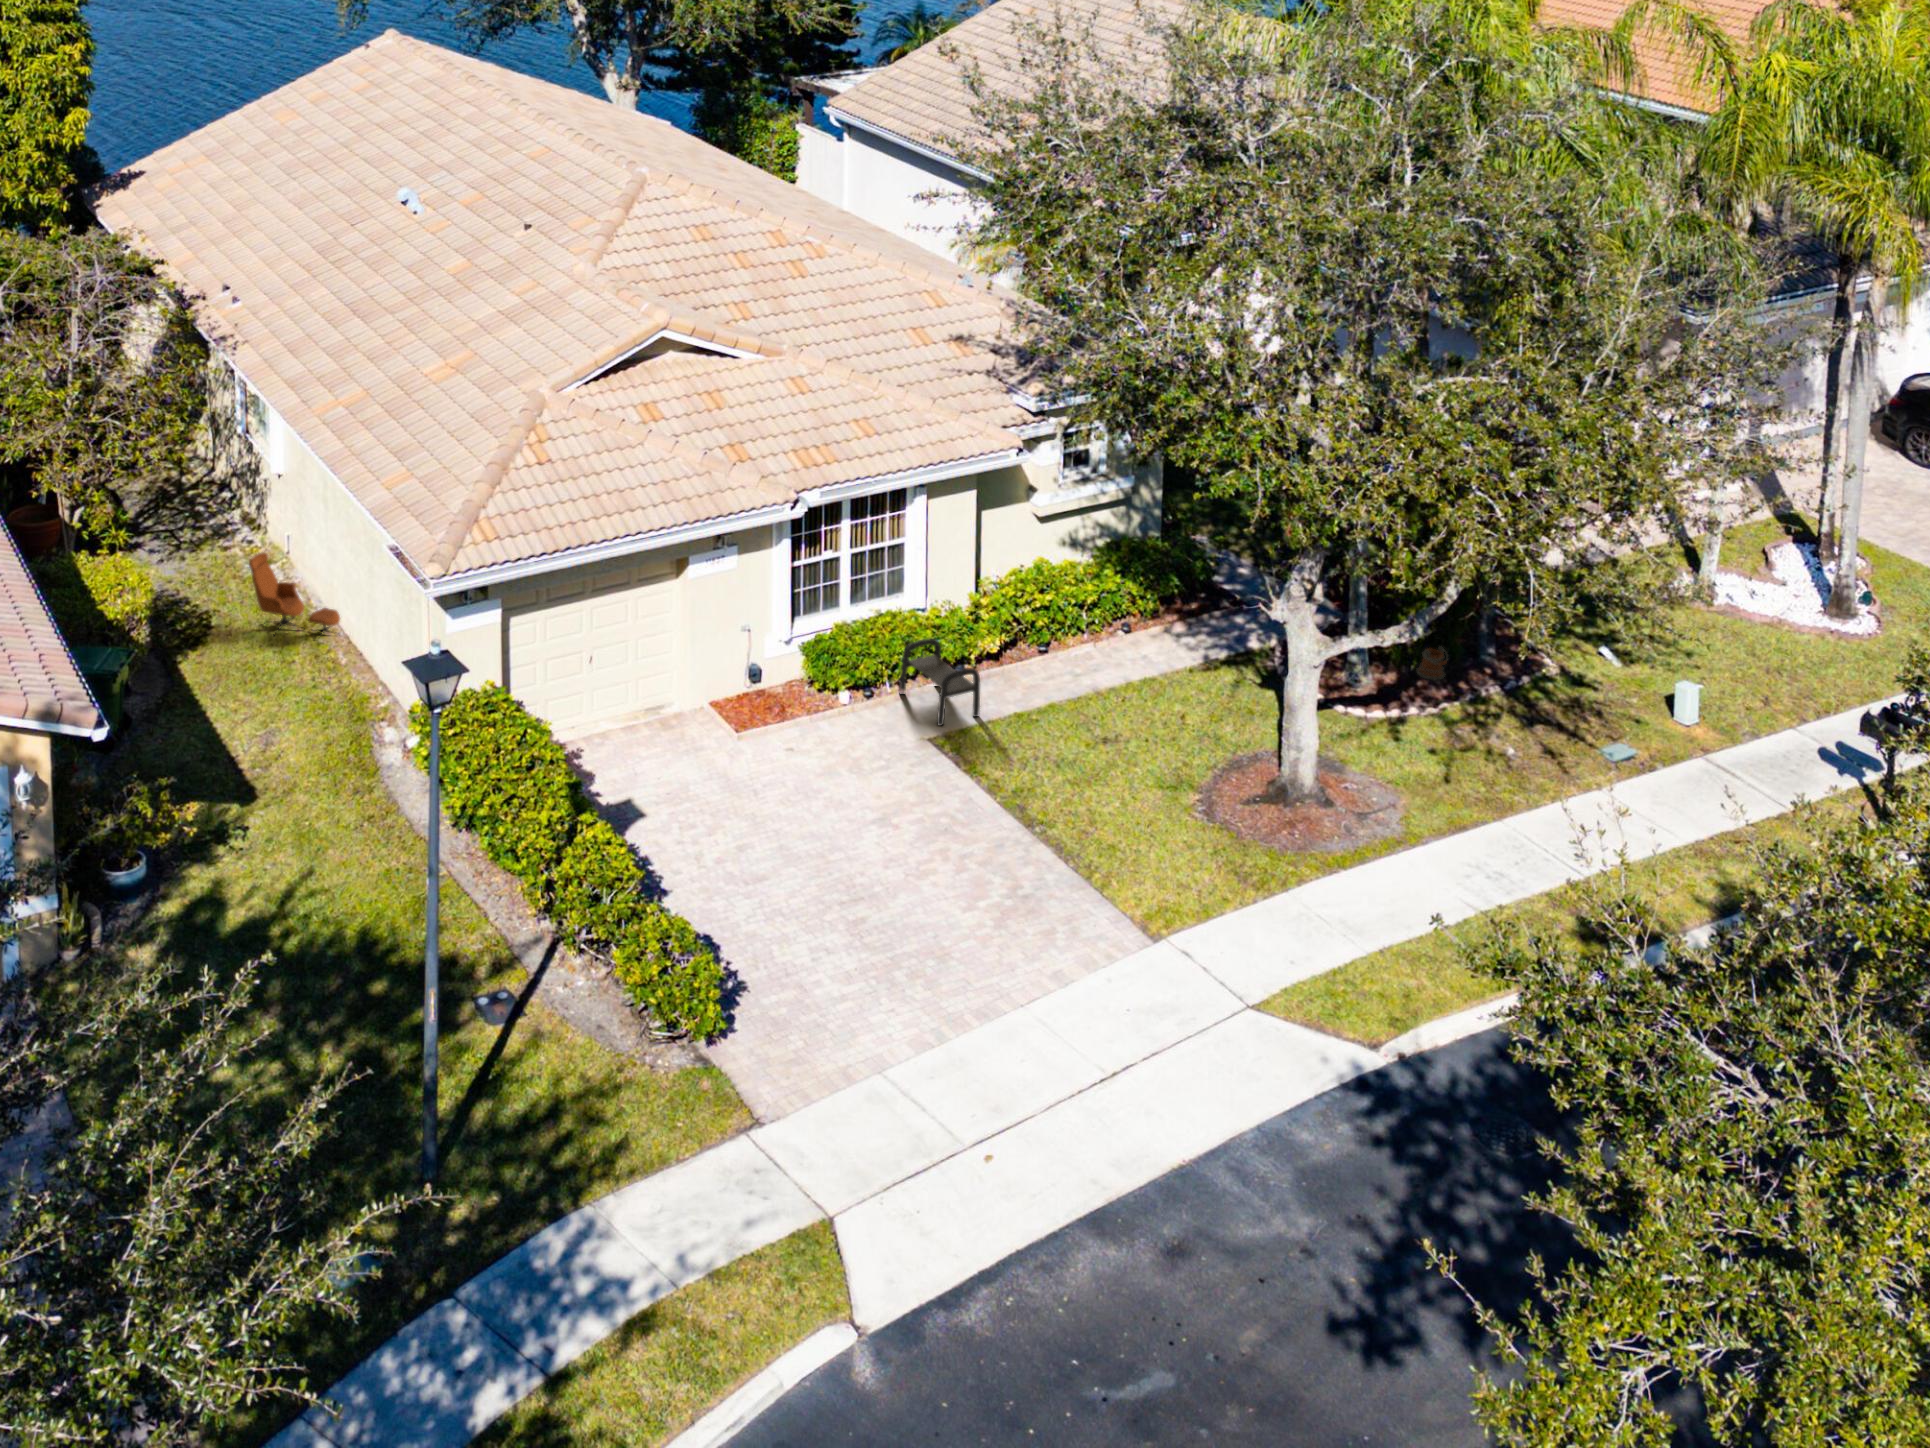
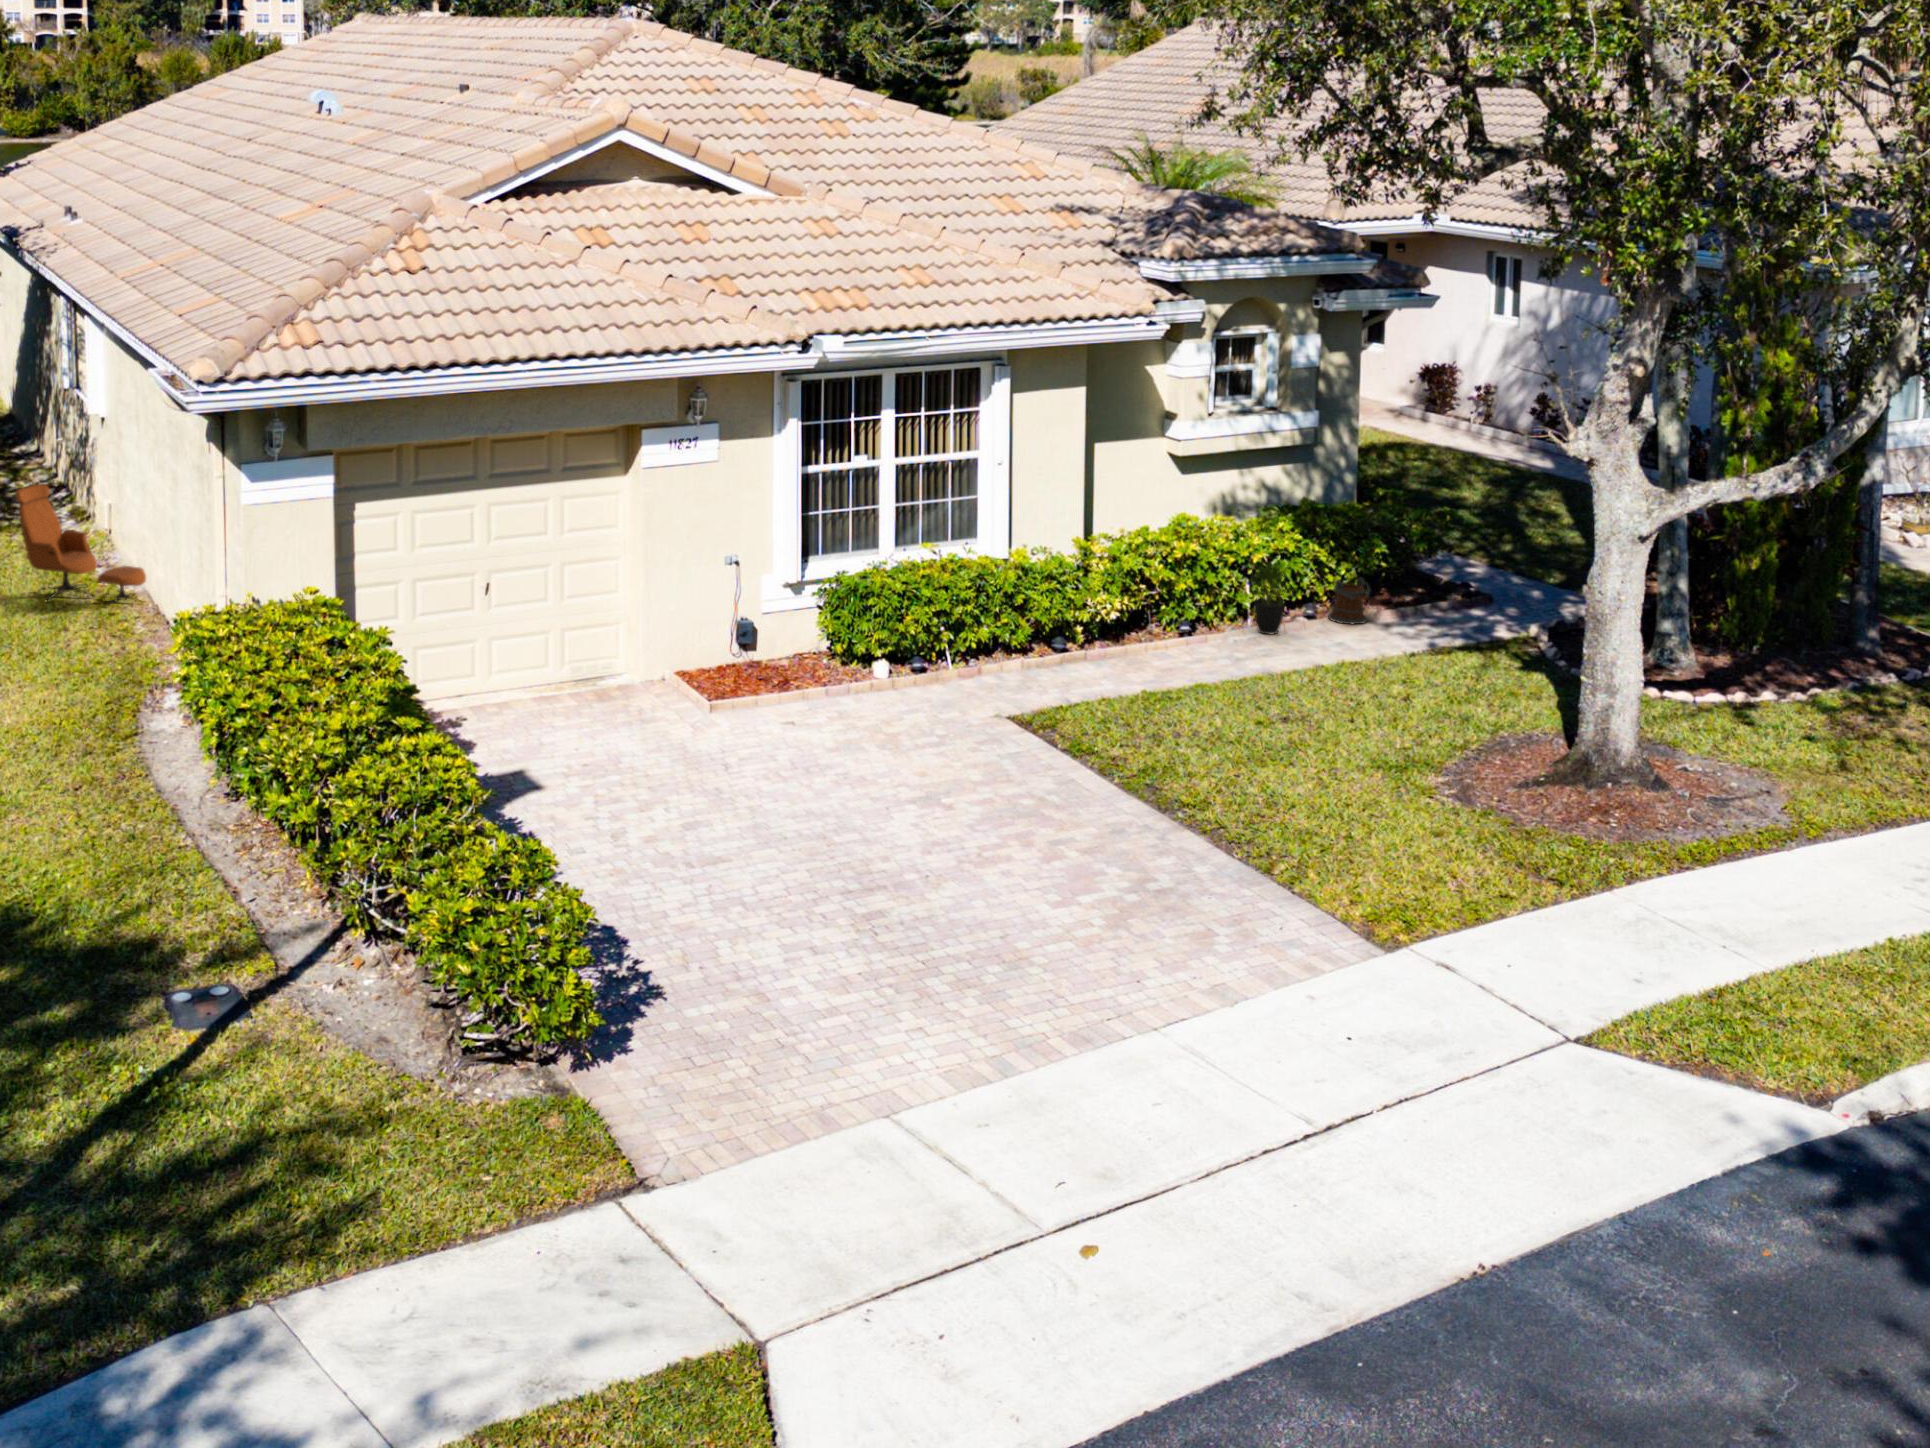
potted plant: none [1082,605,1114,652] -> present [1251,564,1290,635]
bench: present [899,639,980,726] -> none [967,584,1091,702]
bucket: present [1417,647,1448,680] -> present [1328,578,1370,624]

